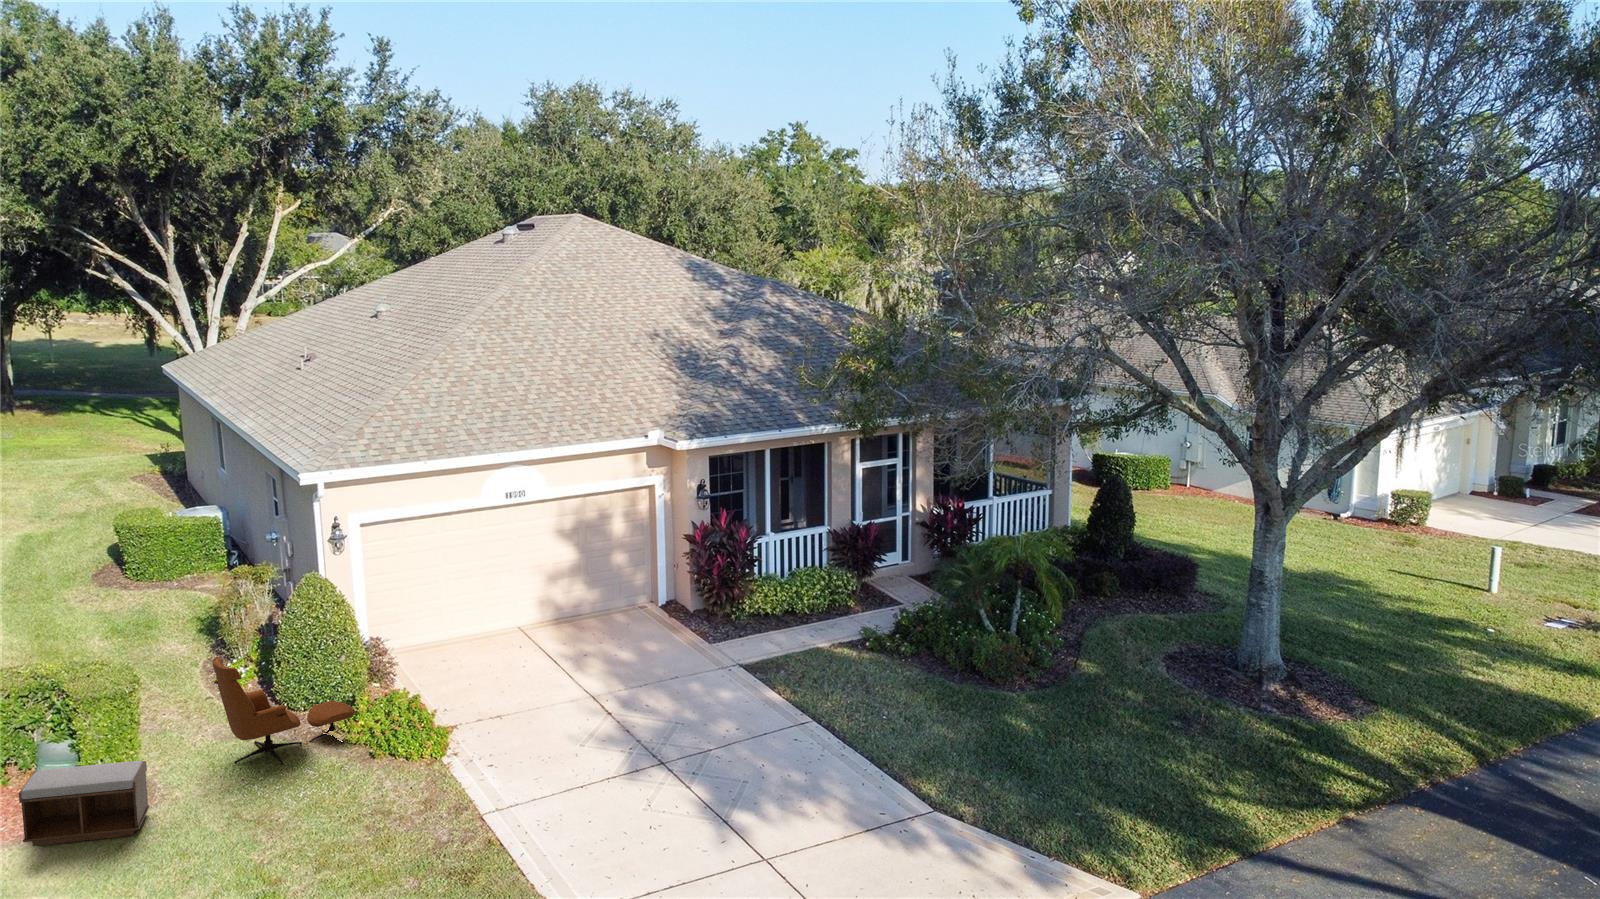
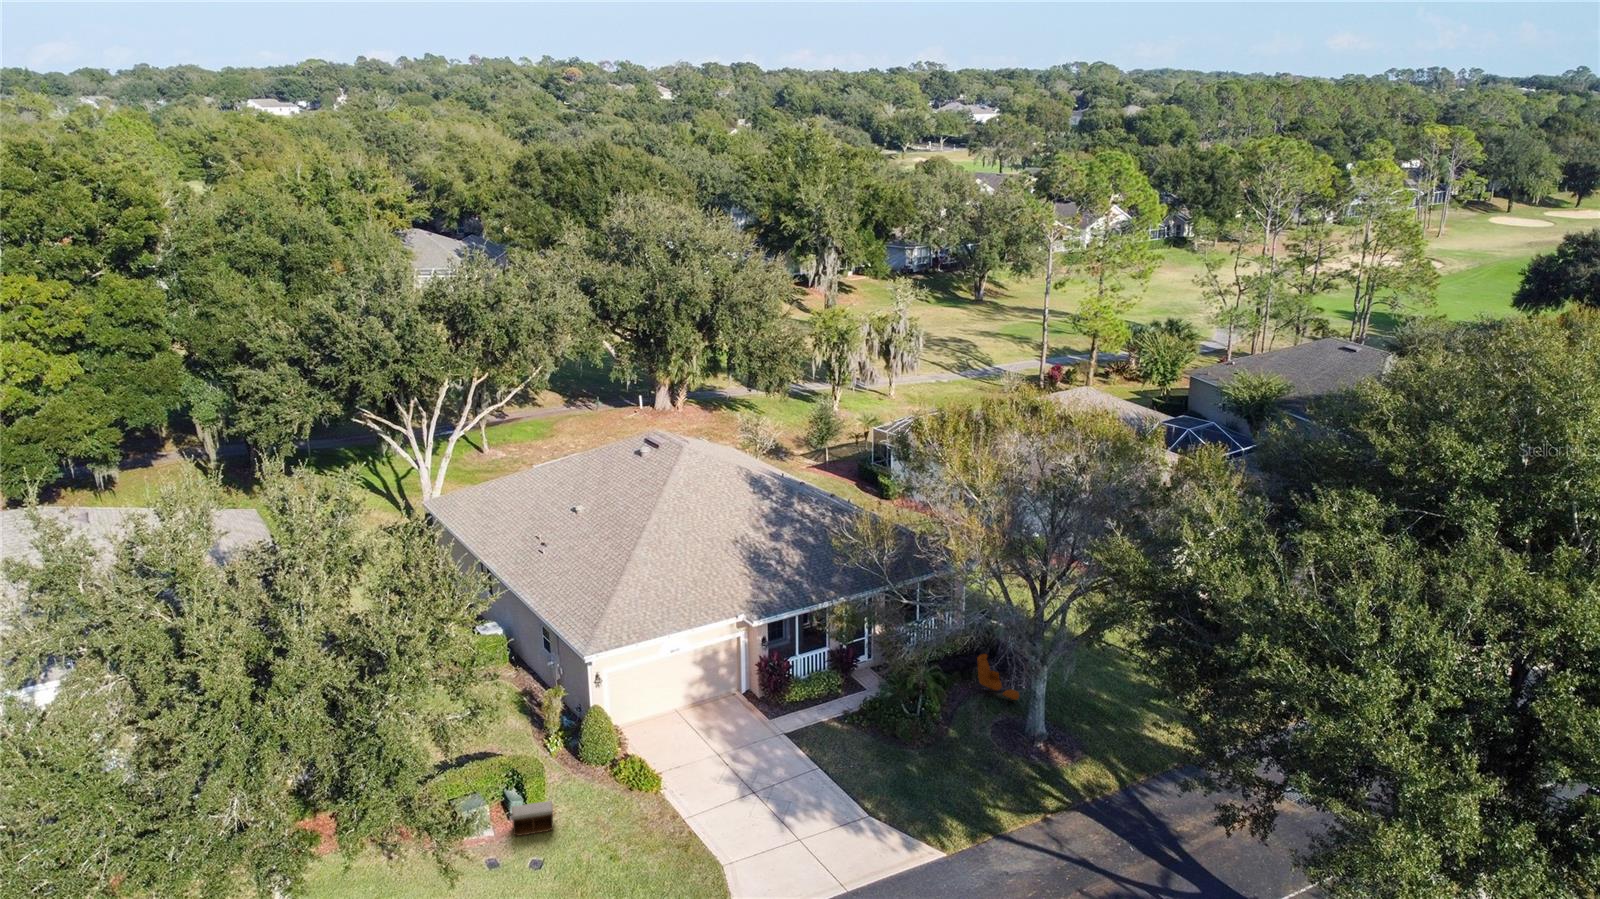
lounge chair: present [212,657,355,765] -> present [977,654,1019,702]

